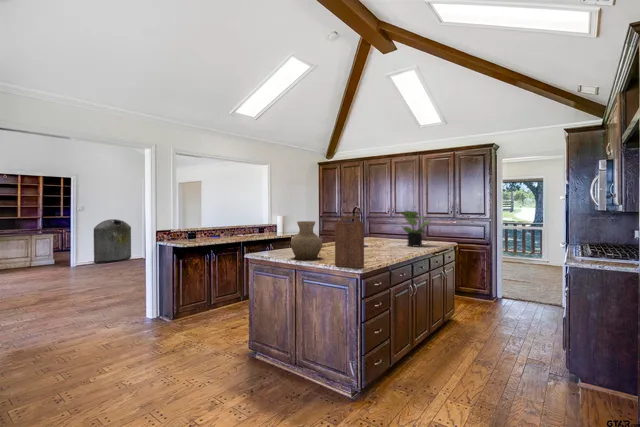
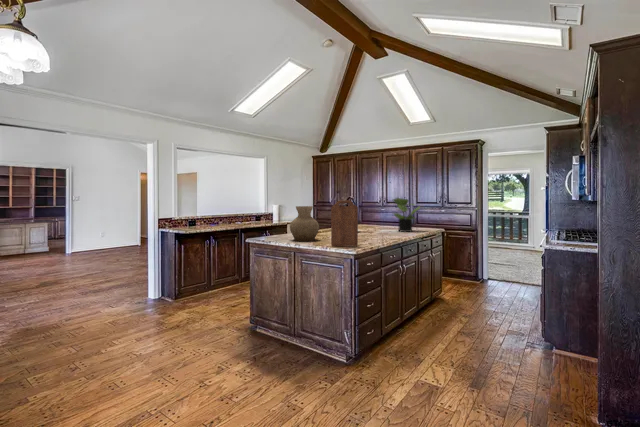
trash can: present [94,219,131,263] -> none [87,209,125,253]

